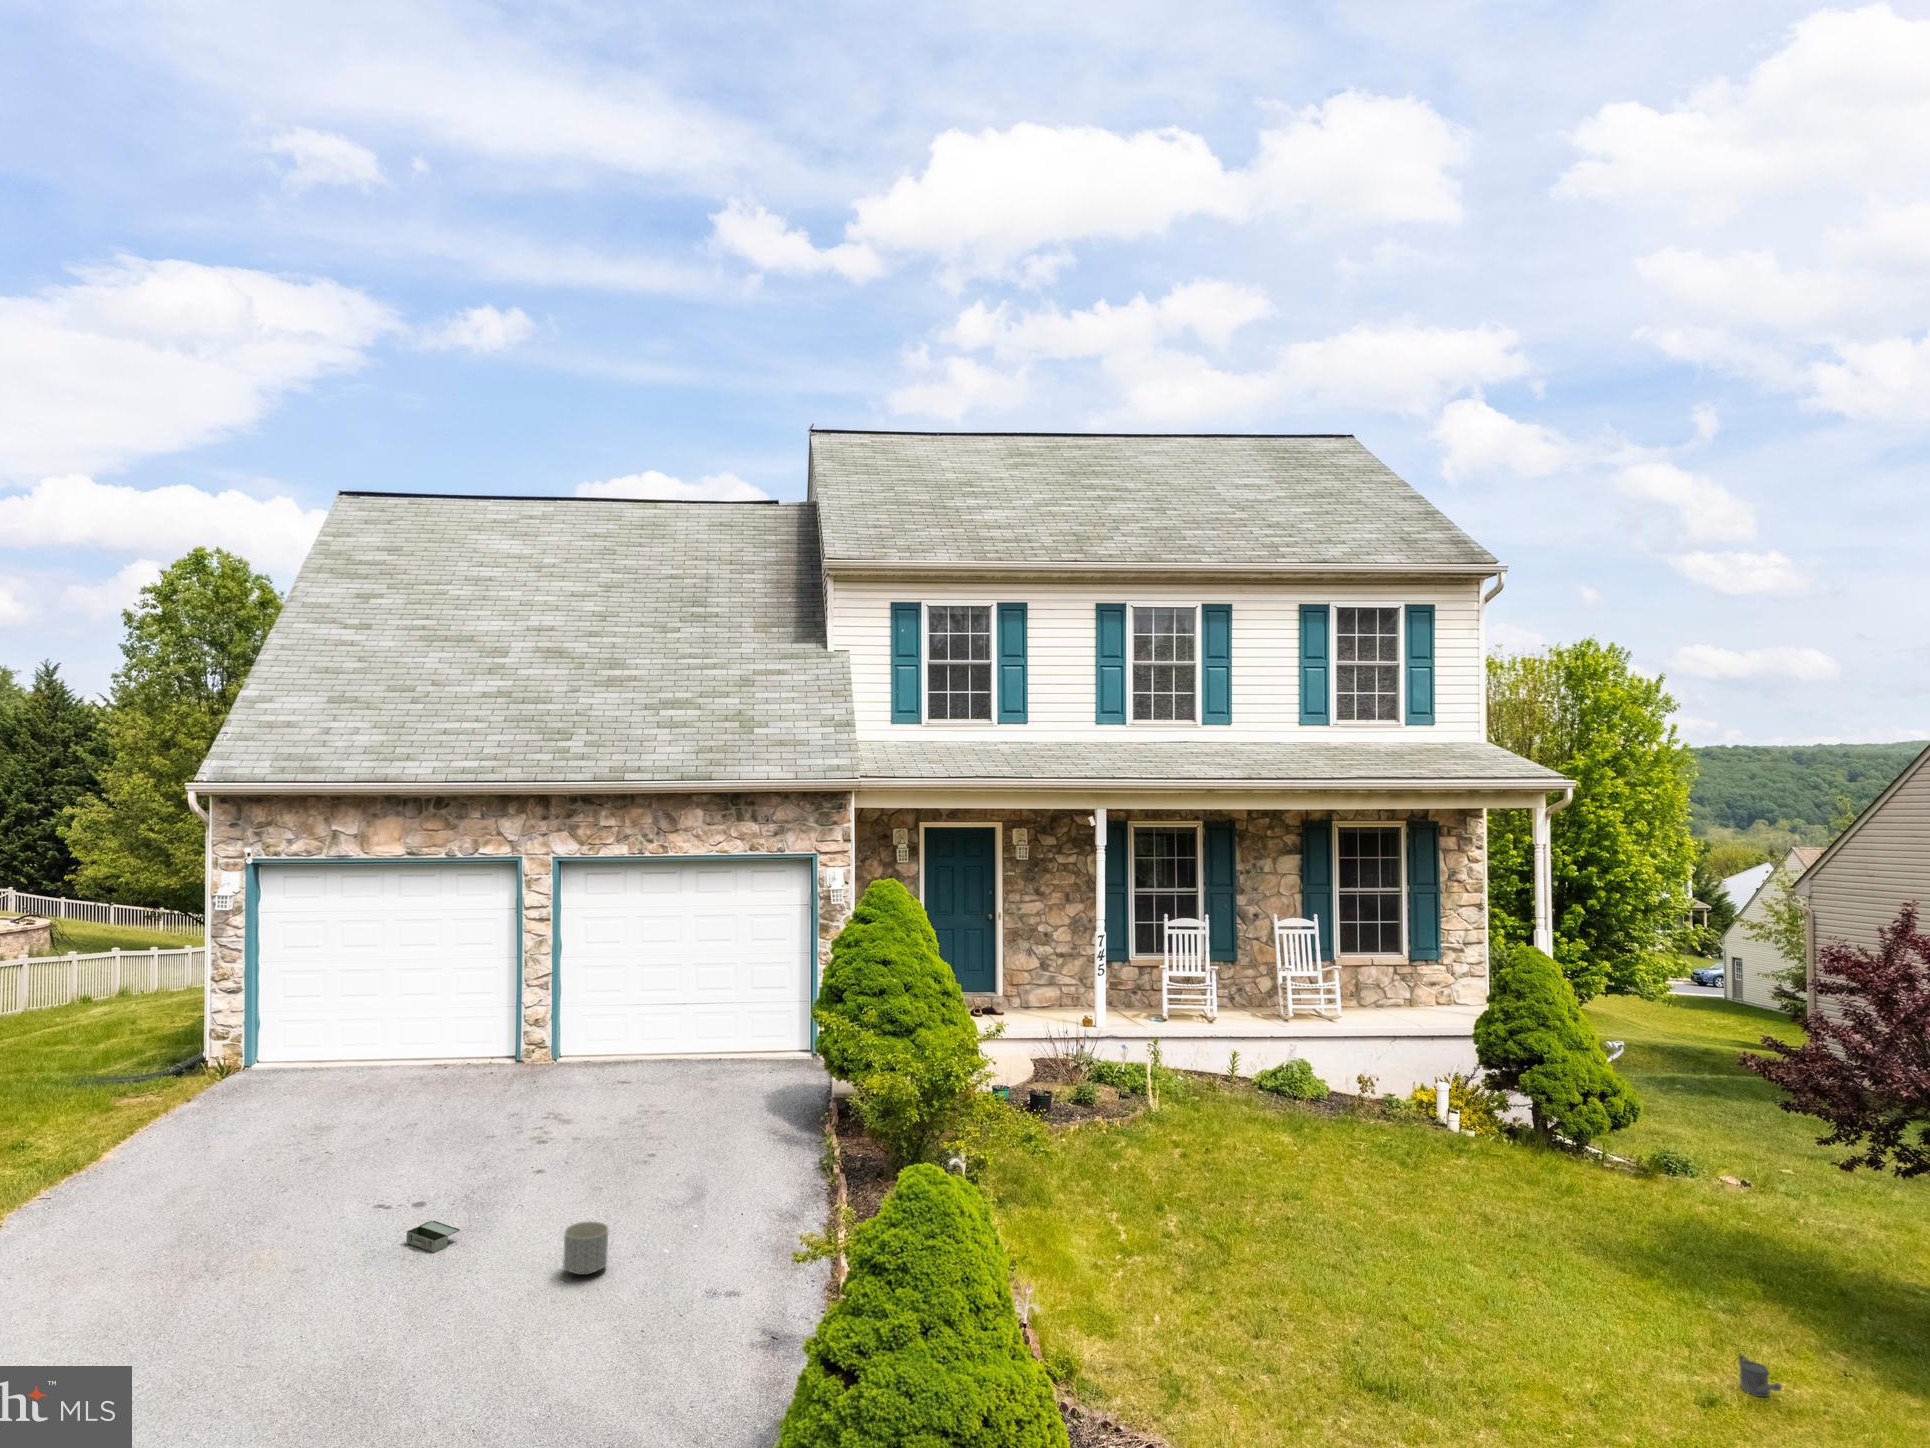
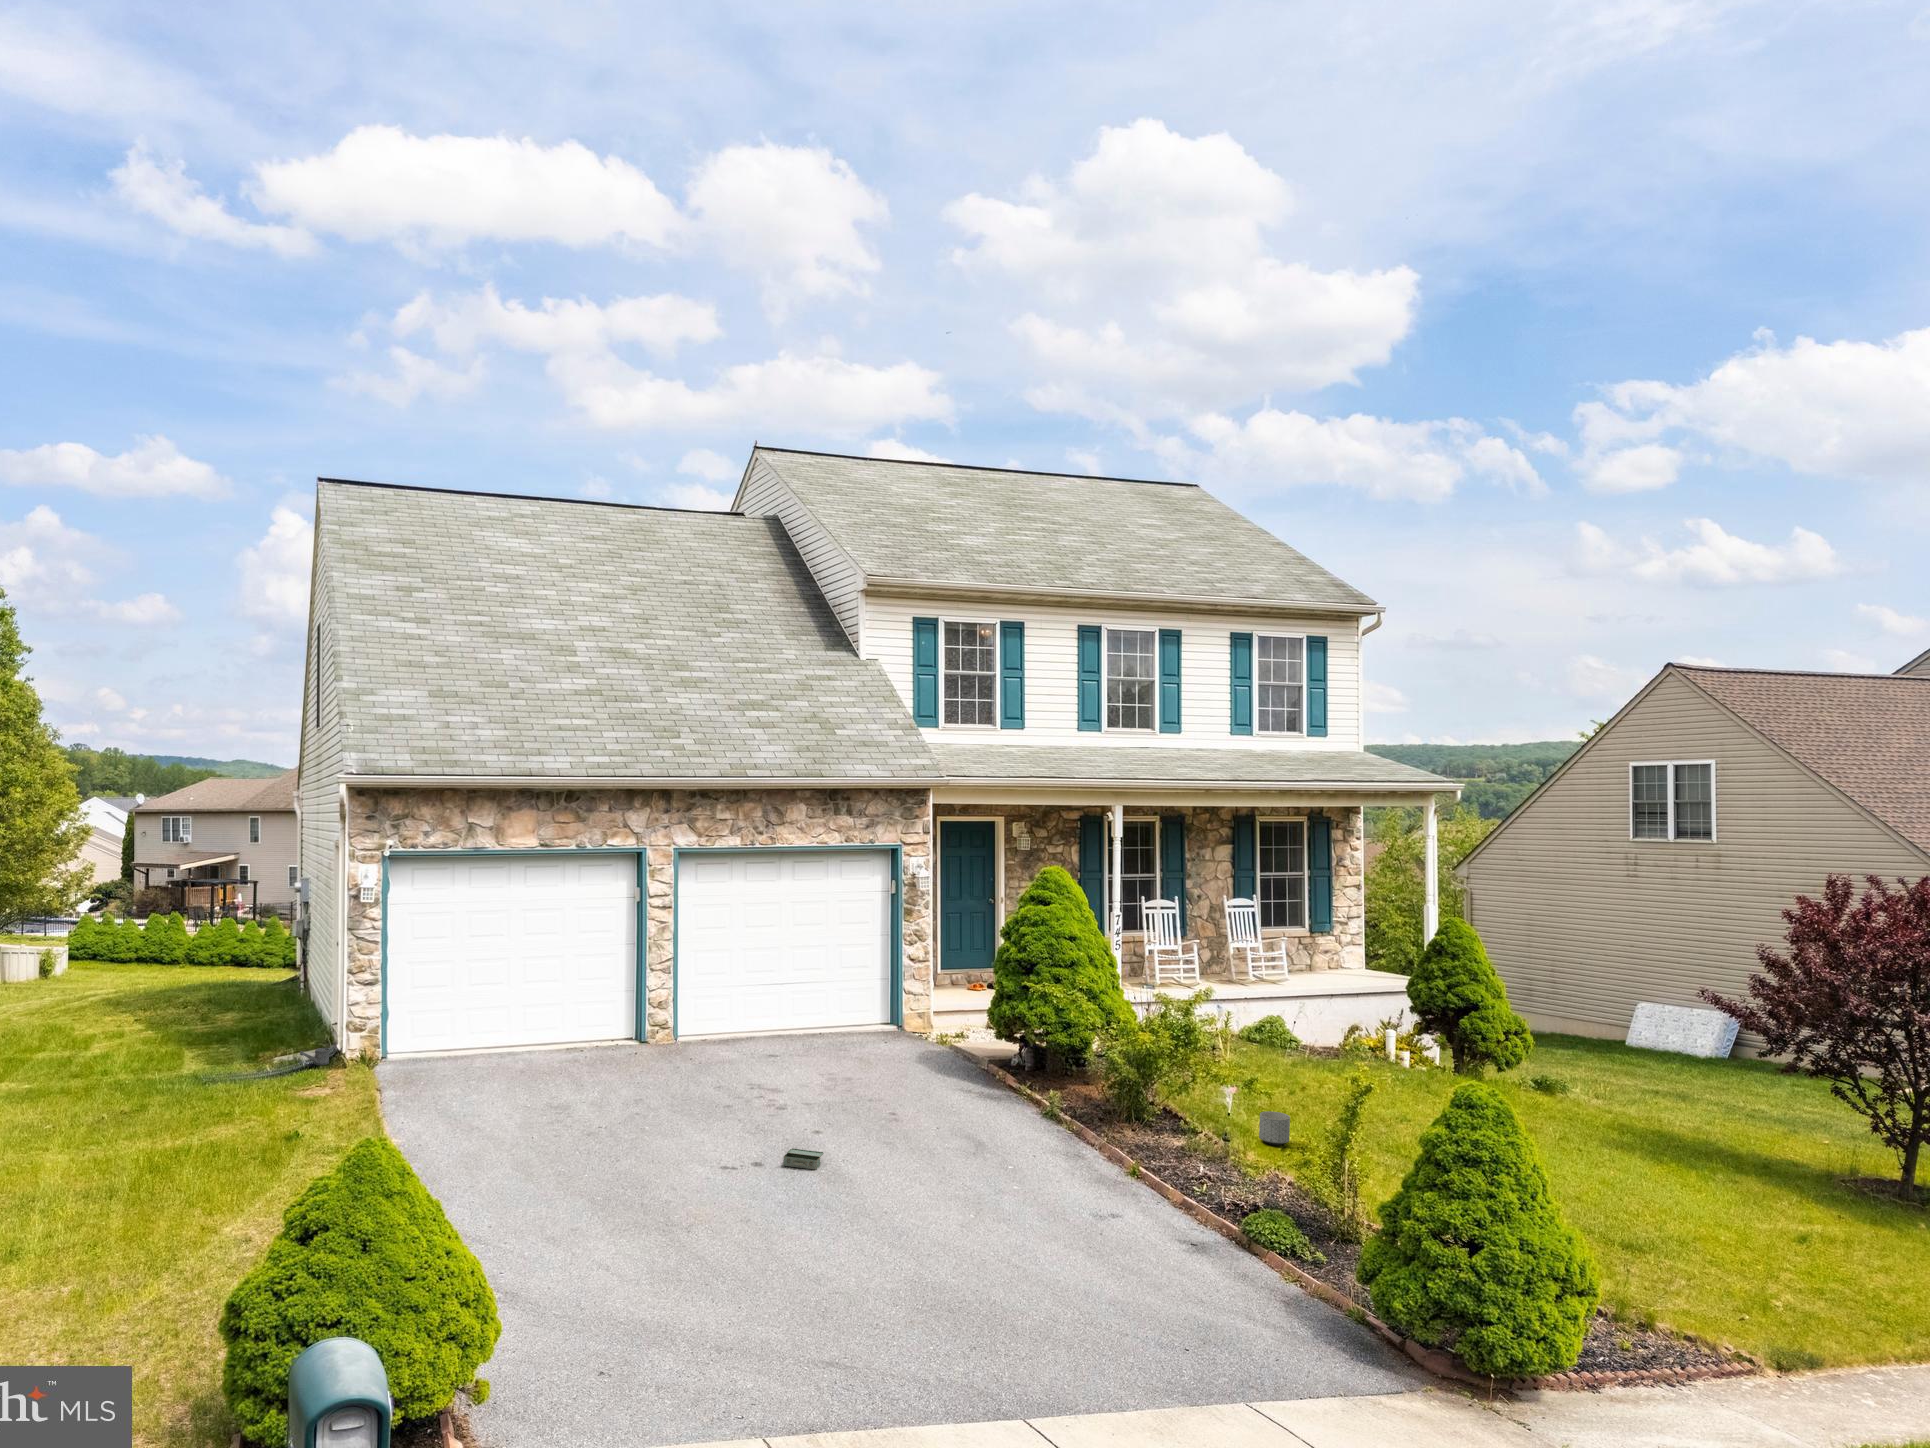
planter: present [563,1221,608,1275] -> present [1259,1111,1290,1145]
watering can: present [1739,1355,1782,1397] -> present [300,1048,336,1065]

